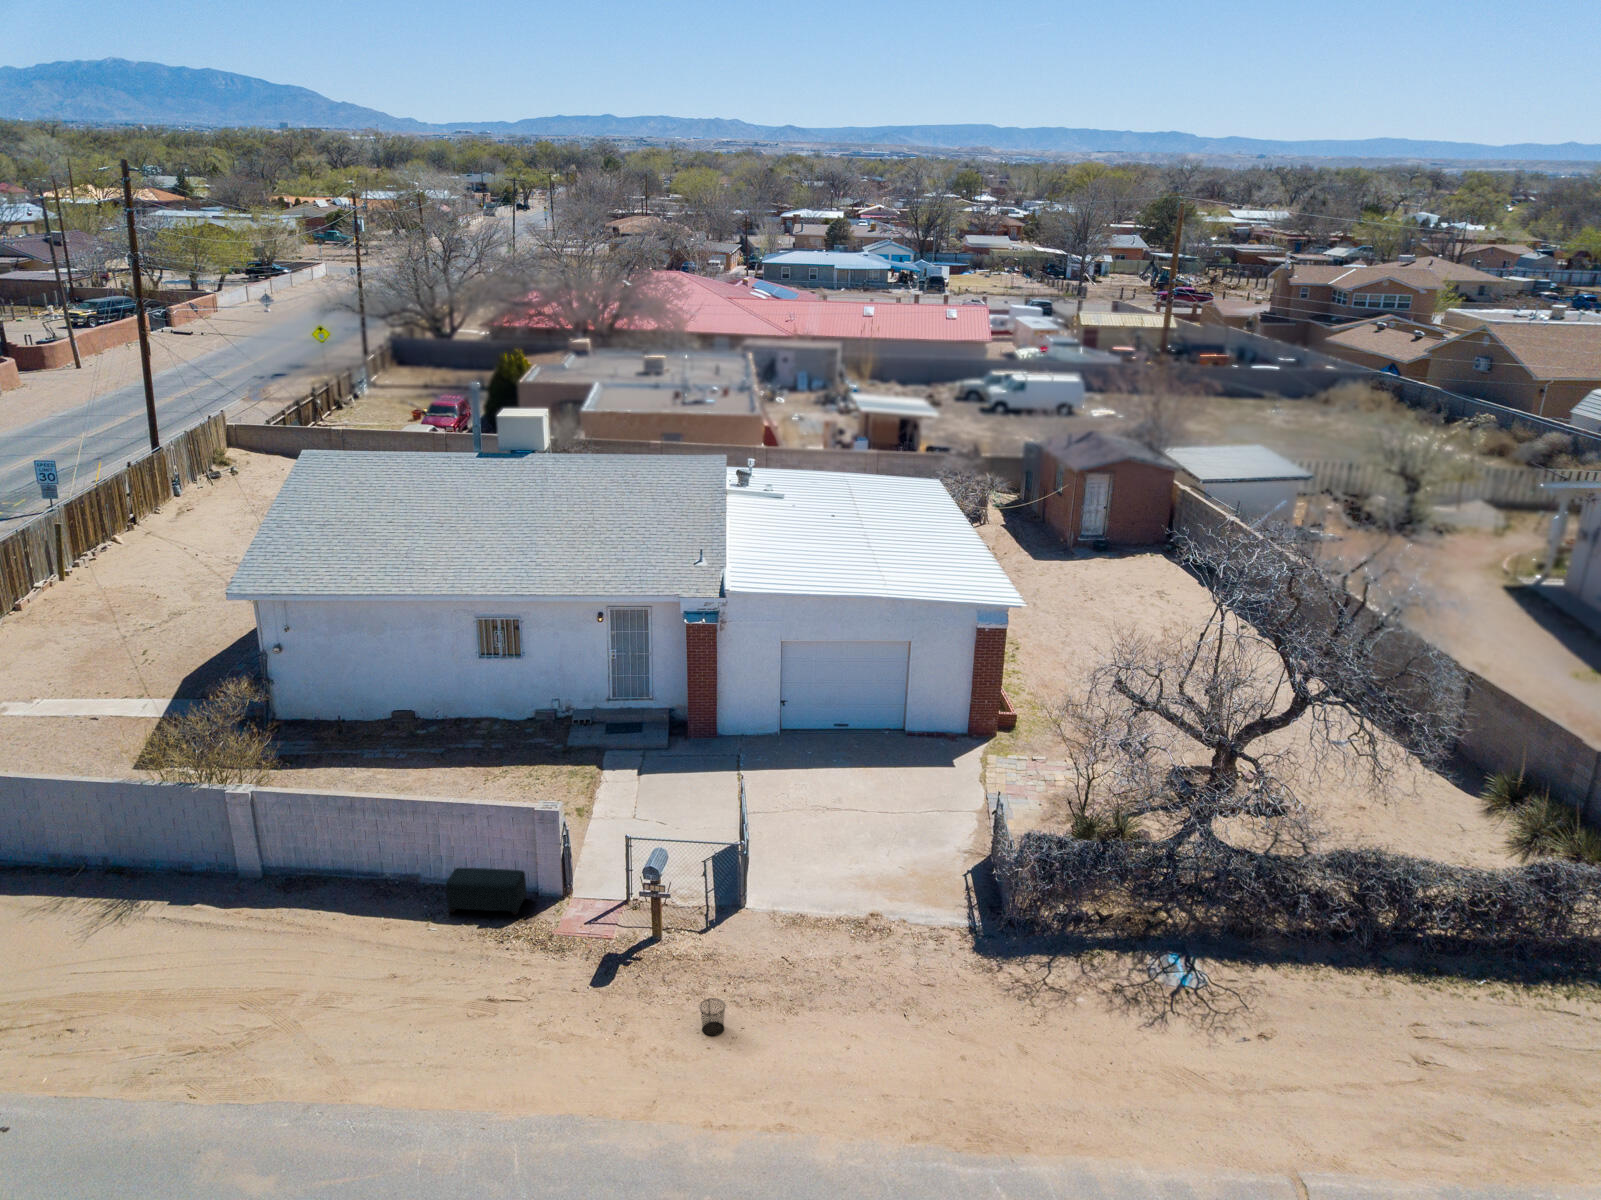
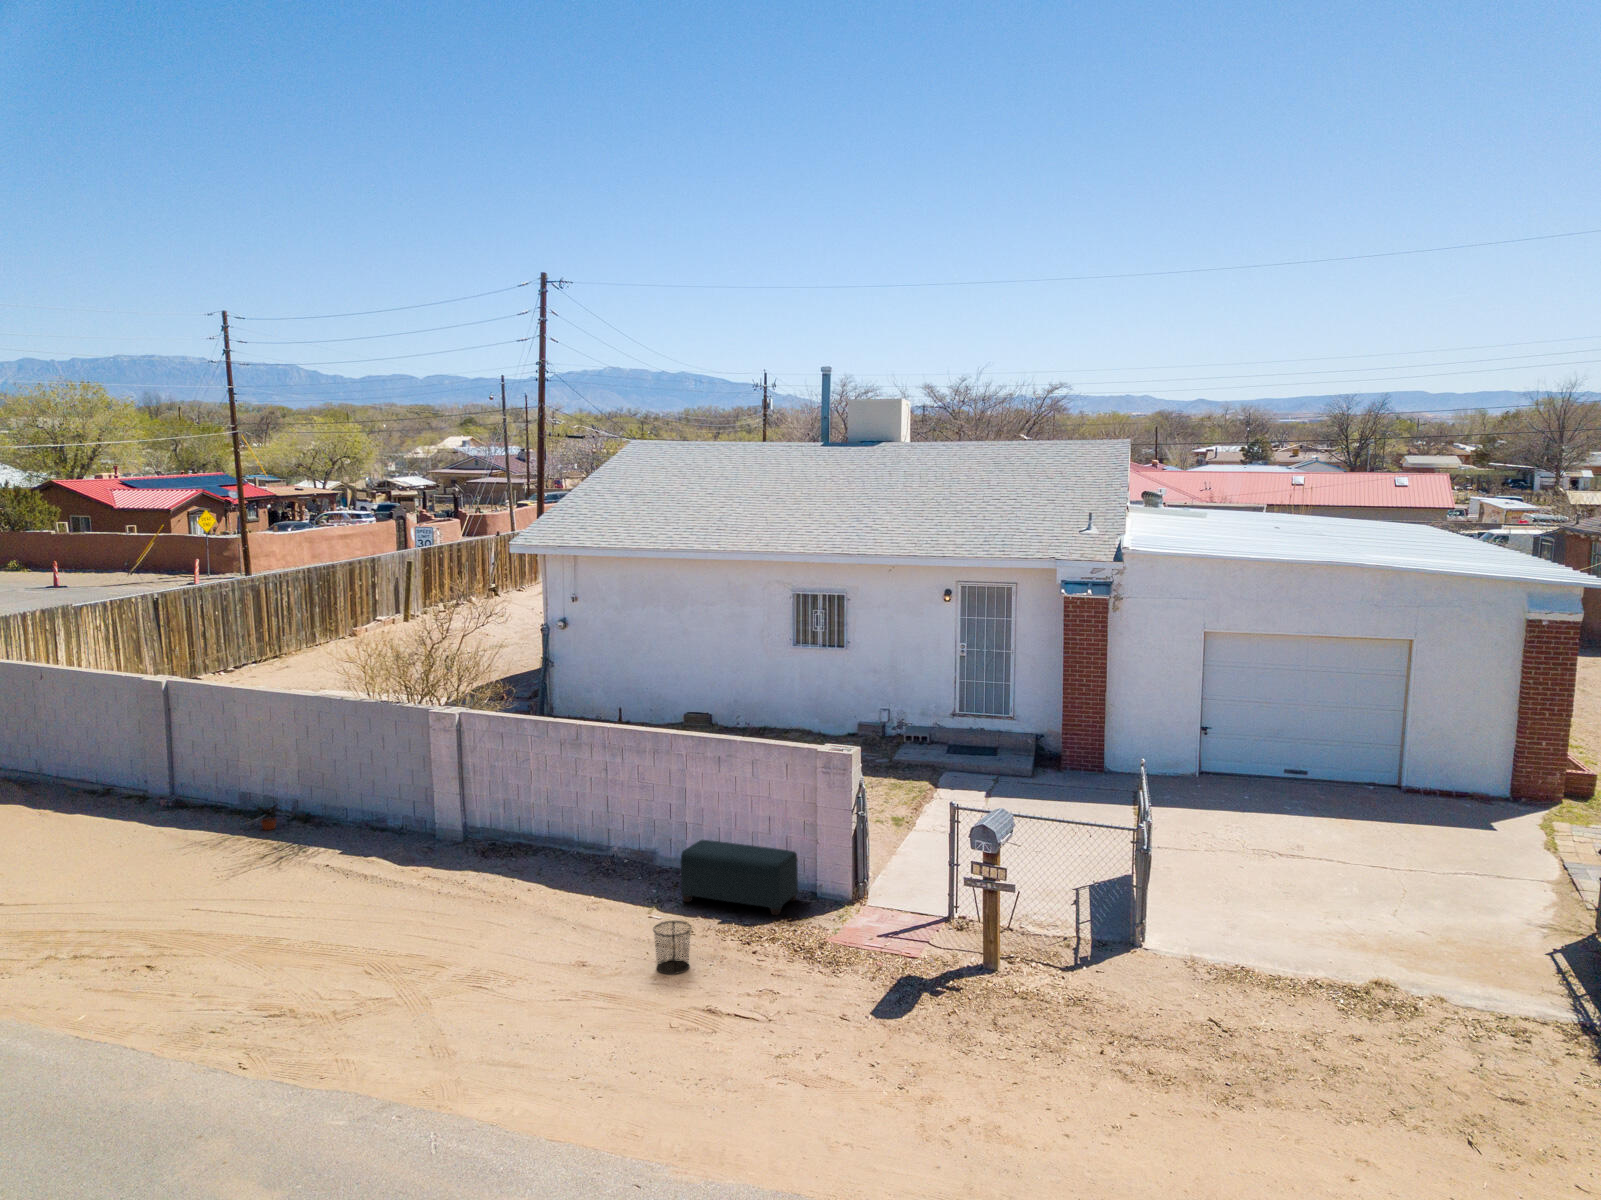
potted plant: none [73,865,99,886] -> present [253,805,281,830]
waste bin: present [700,998,725,1036] -> present [653,921,691,974]

